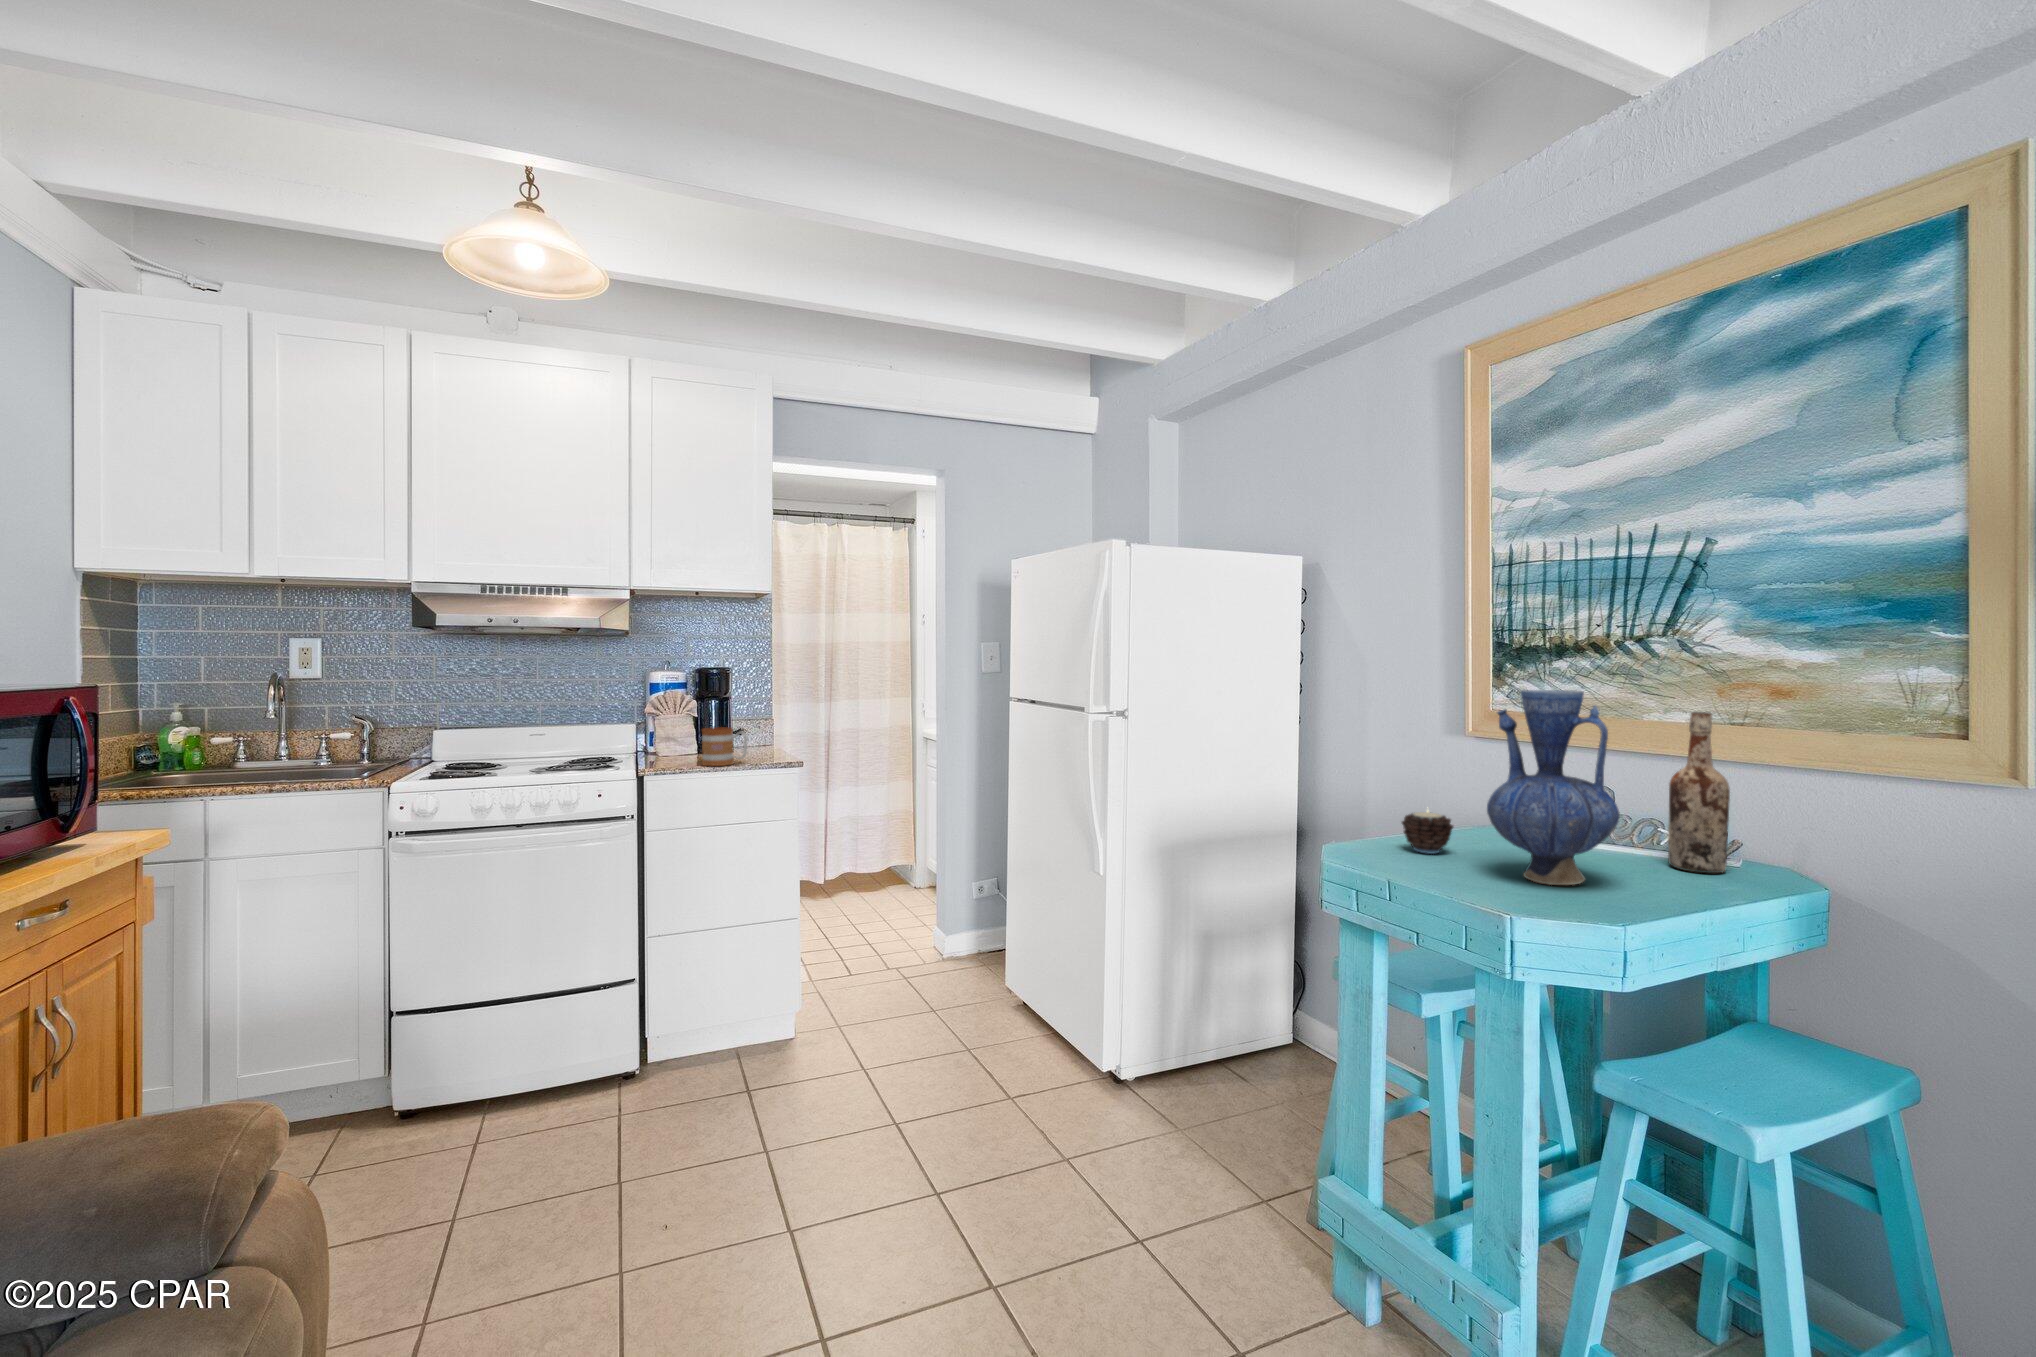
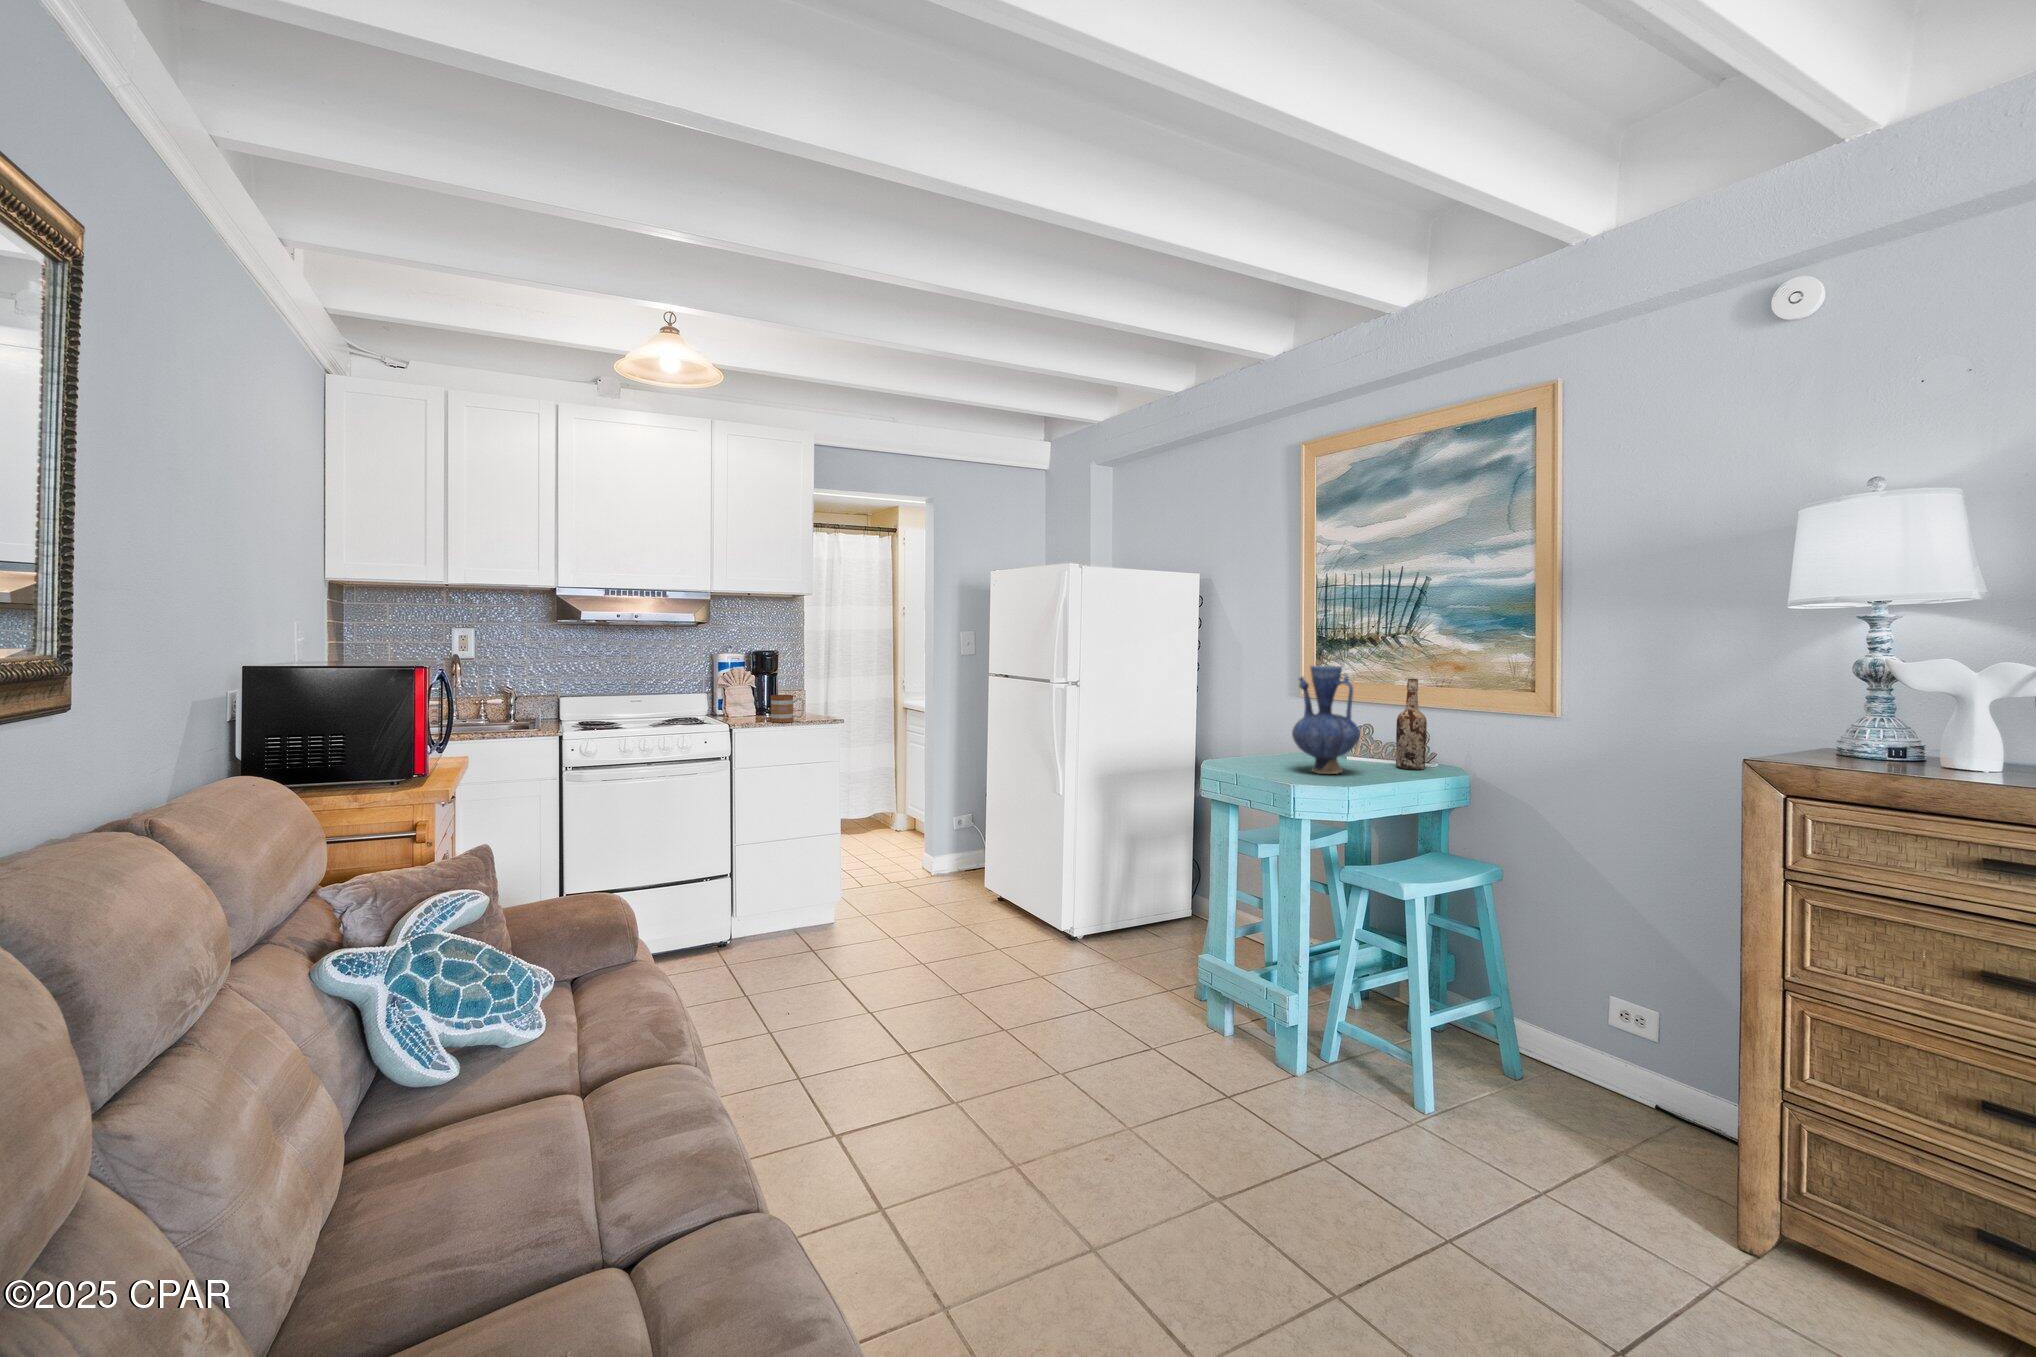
candle: present [1402,811,1453,854] -> none [1249,735,1278,763]

